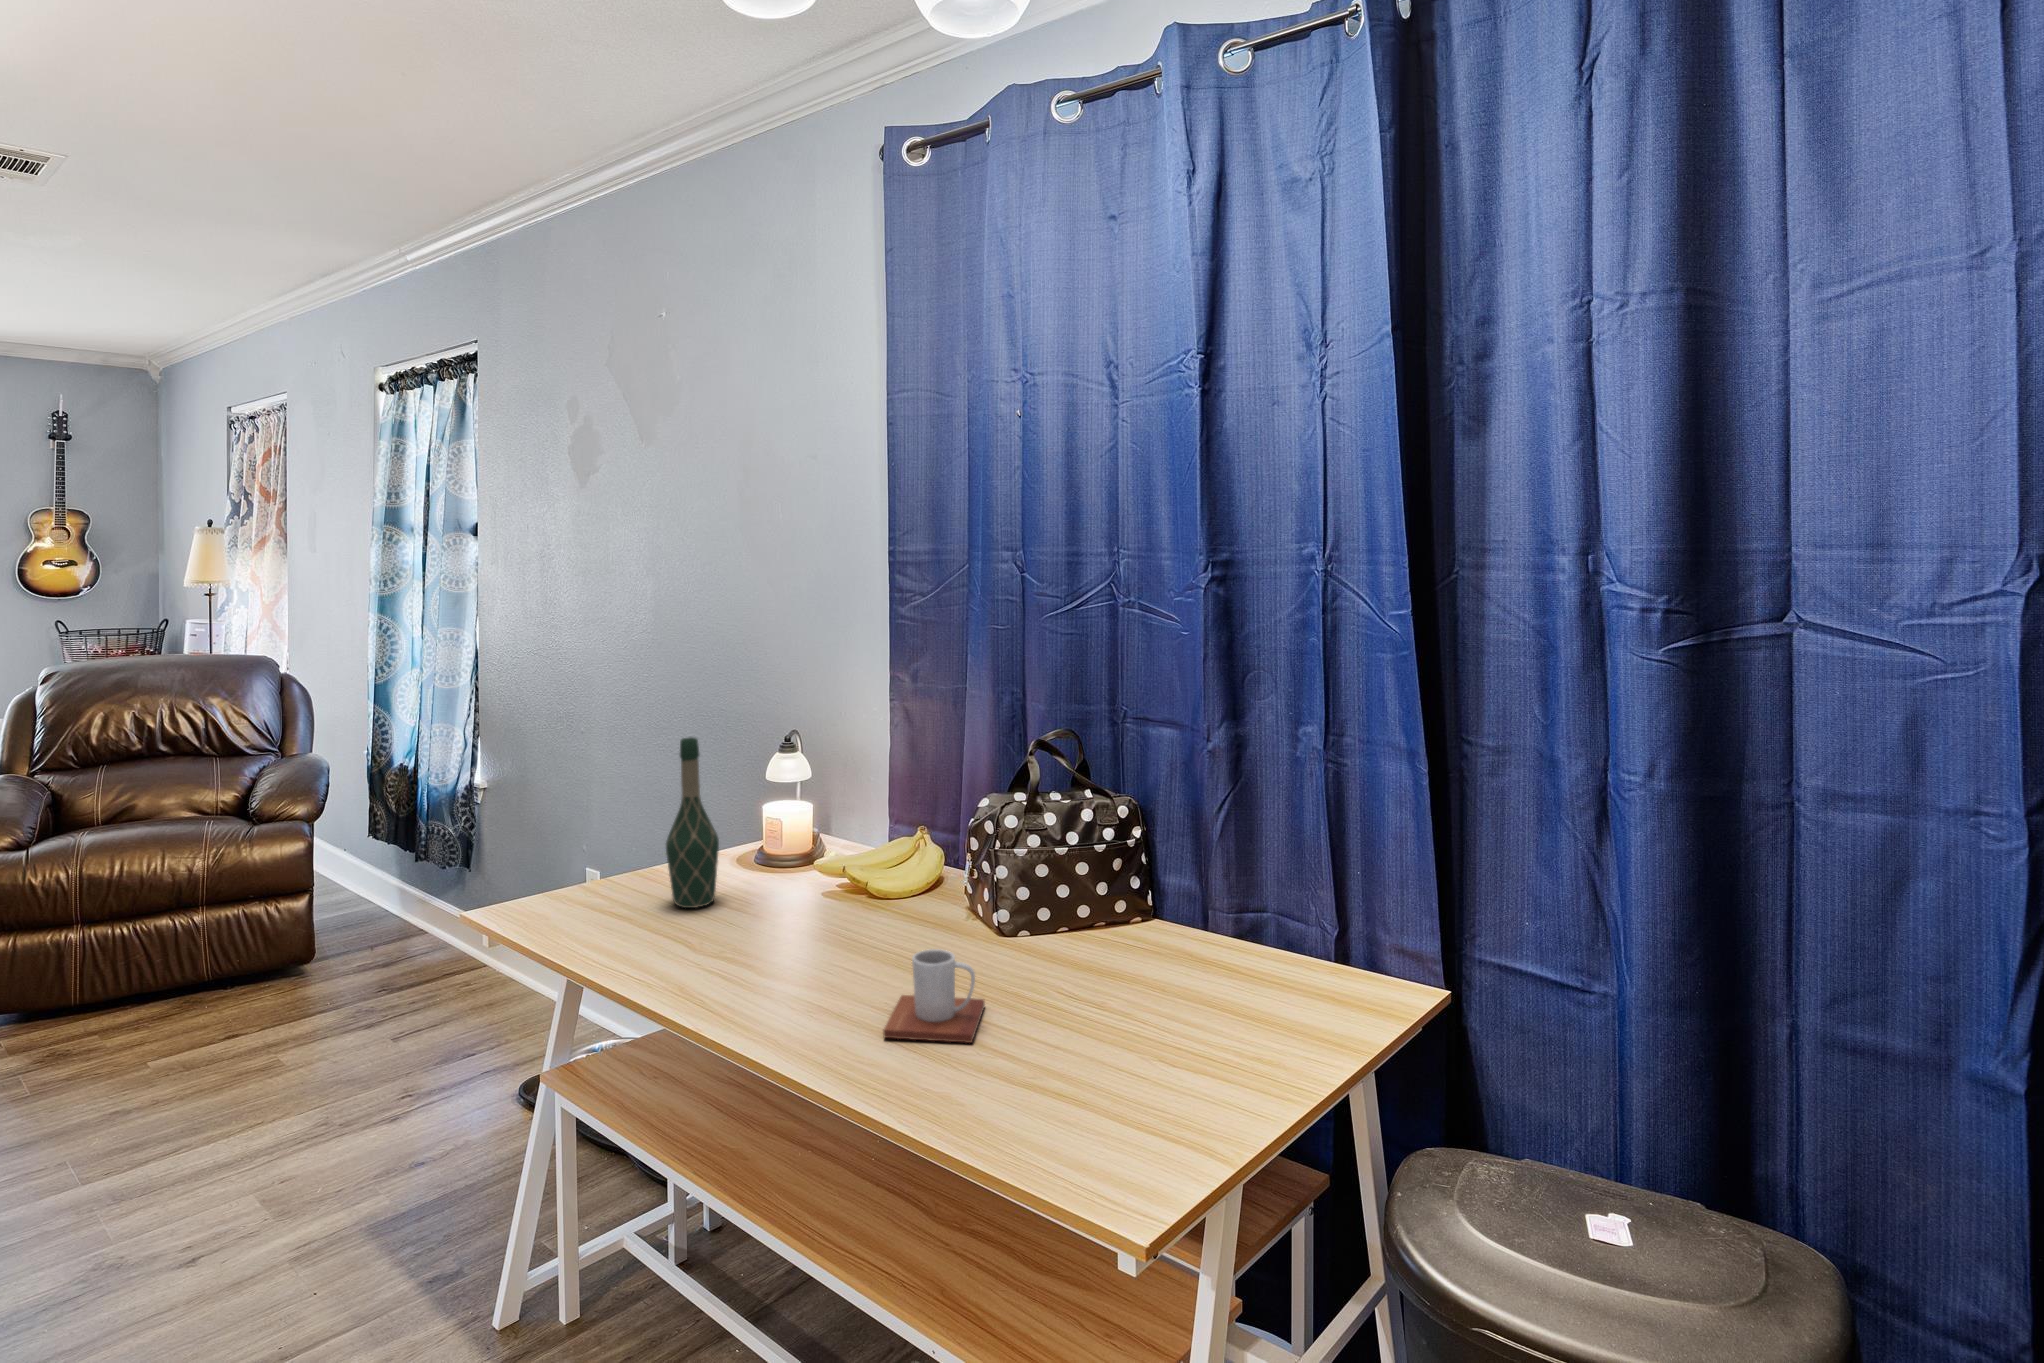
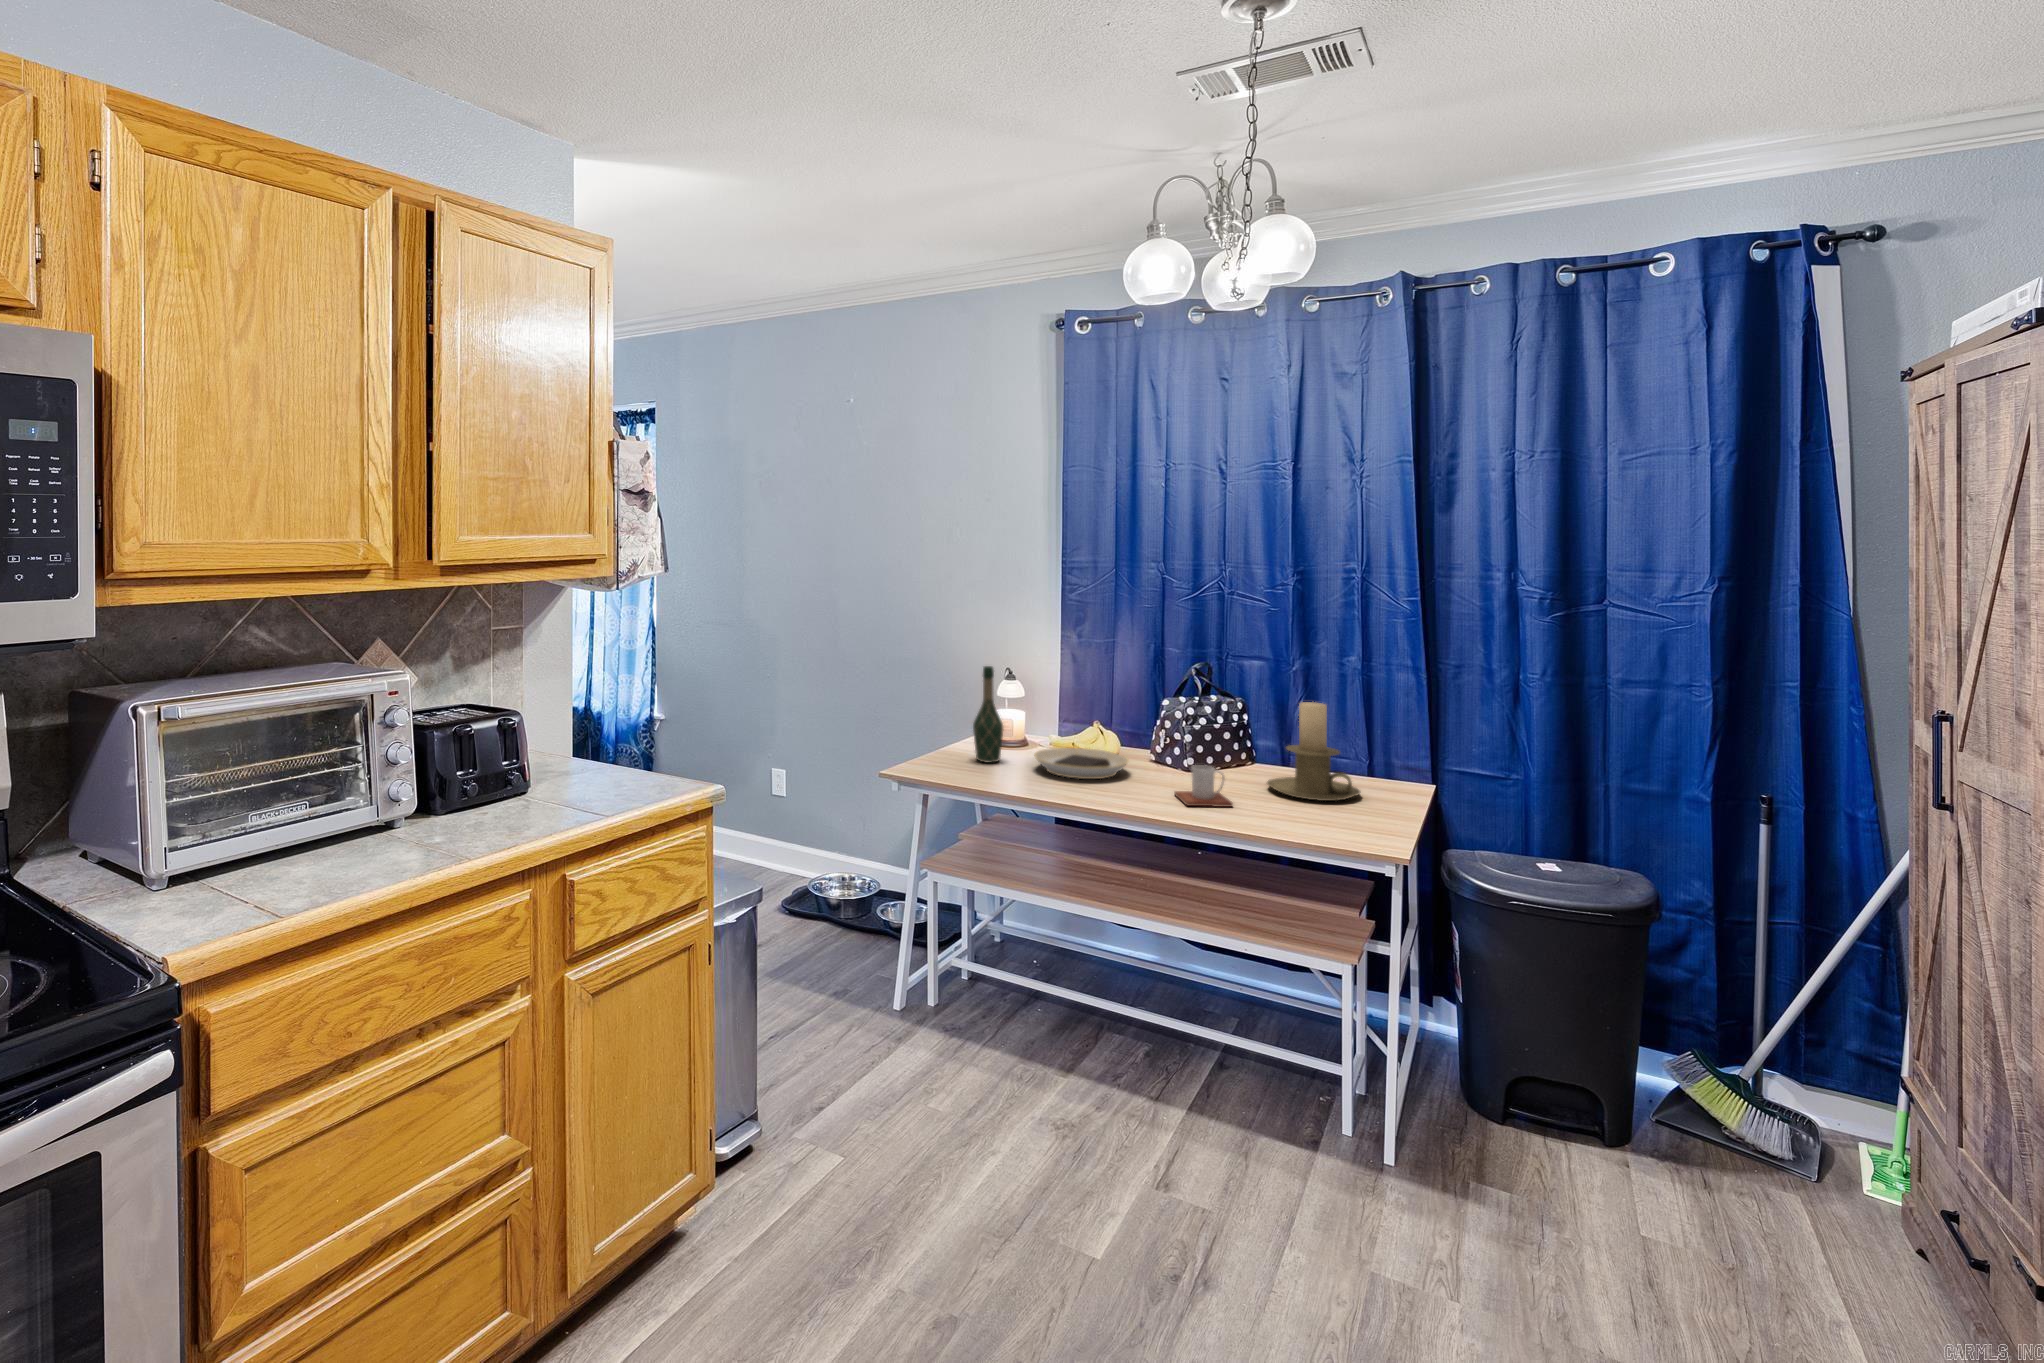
candle holder: none [1092,821,1266,1030] -> present [1267,702,1360,801]
plate: none [730,882,898,954] -> present [1034,748,1129,779]

